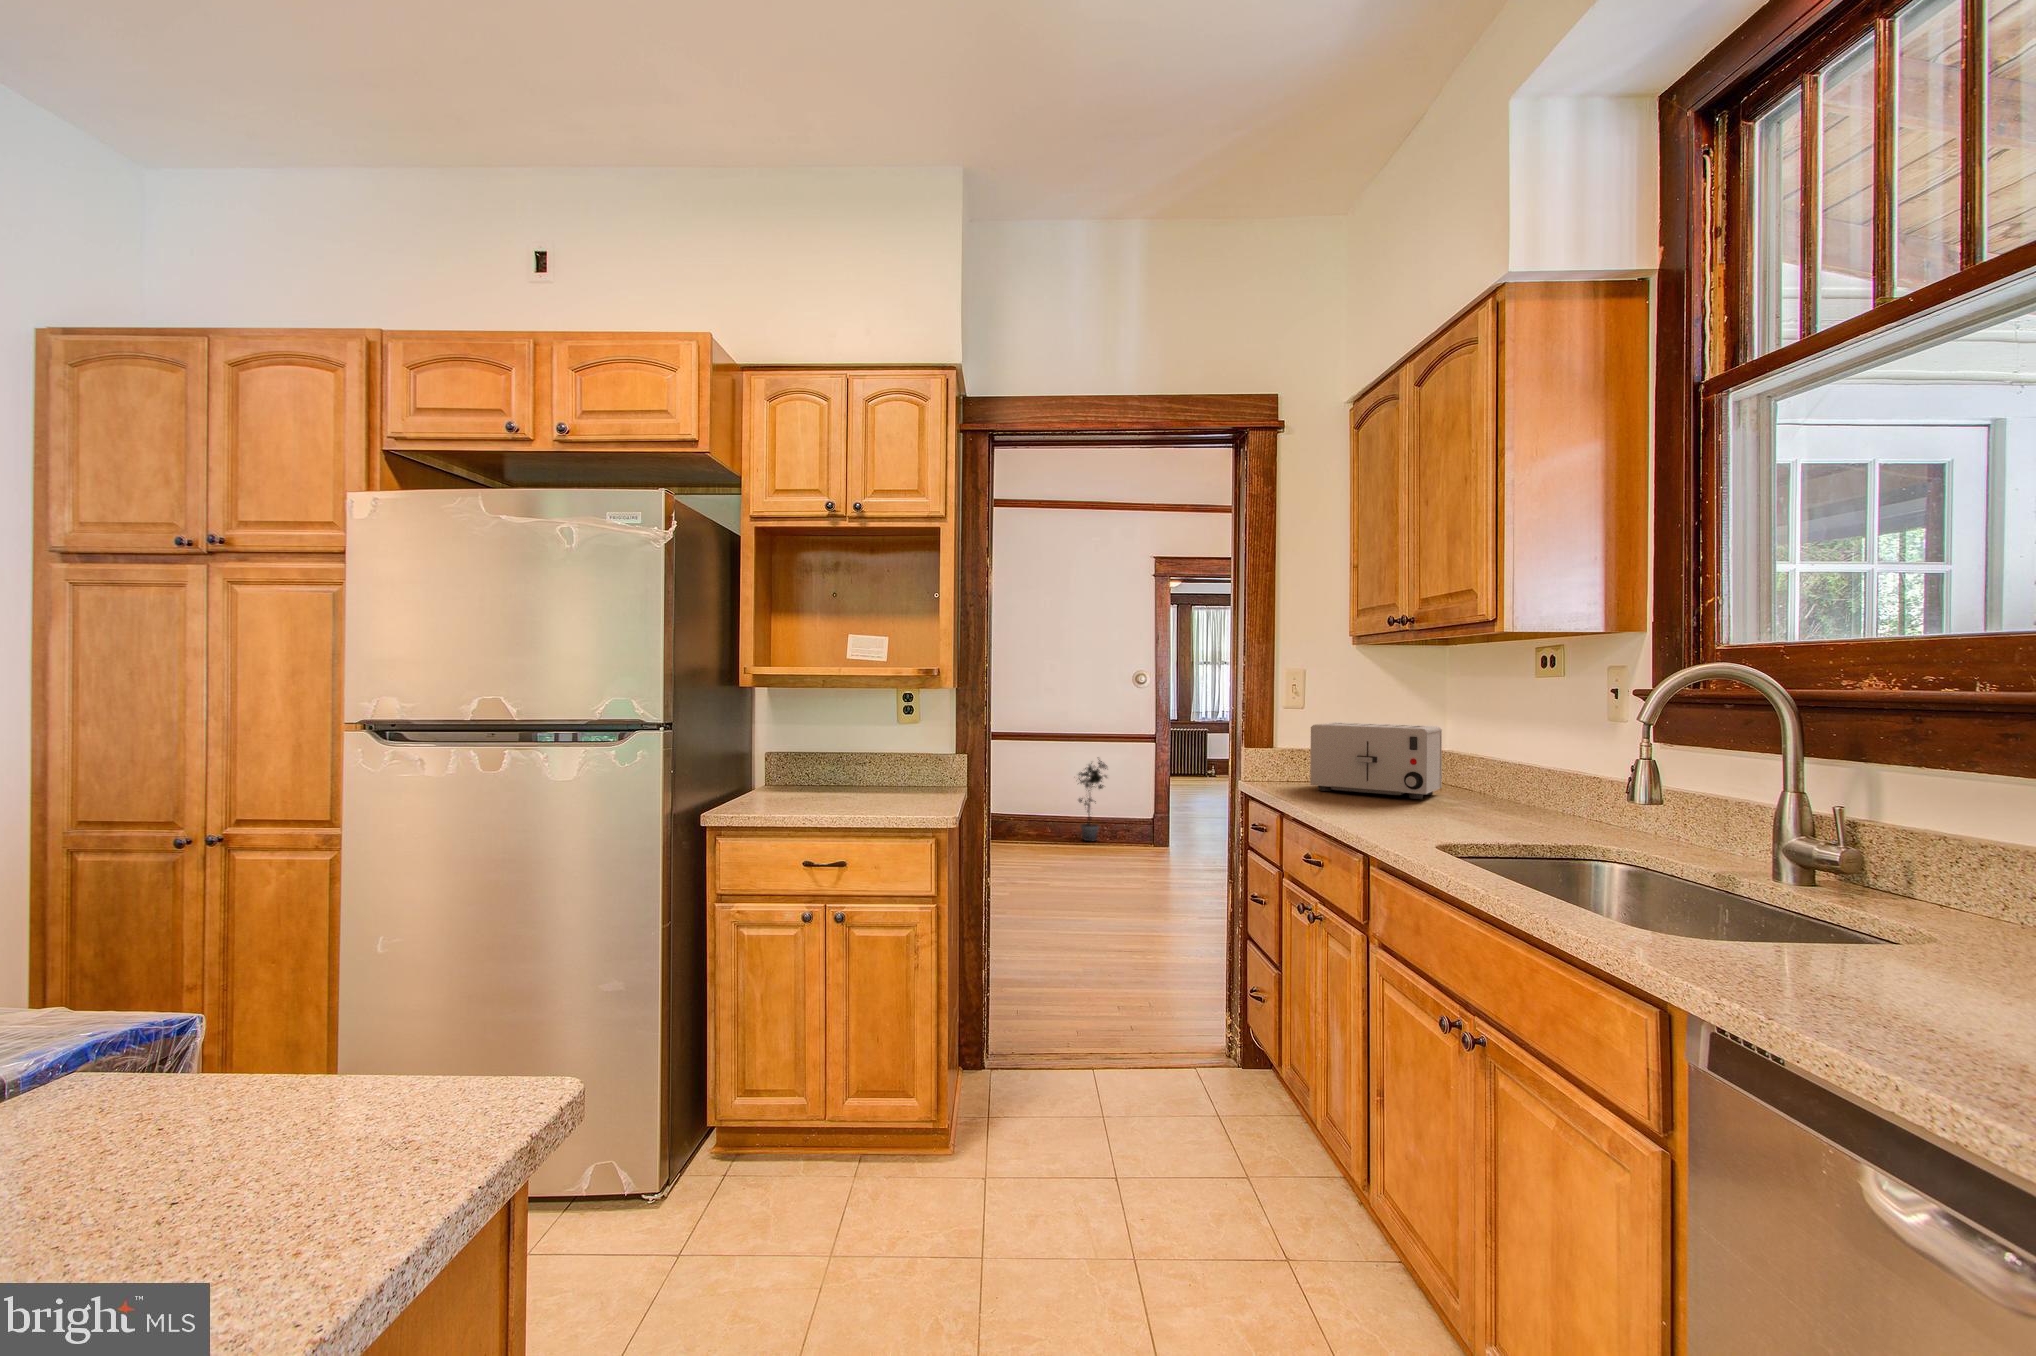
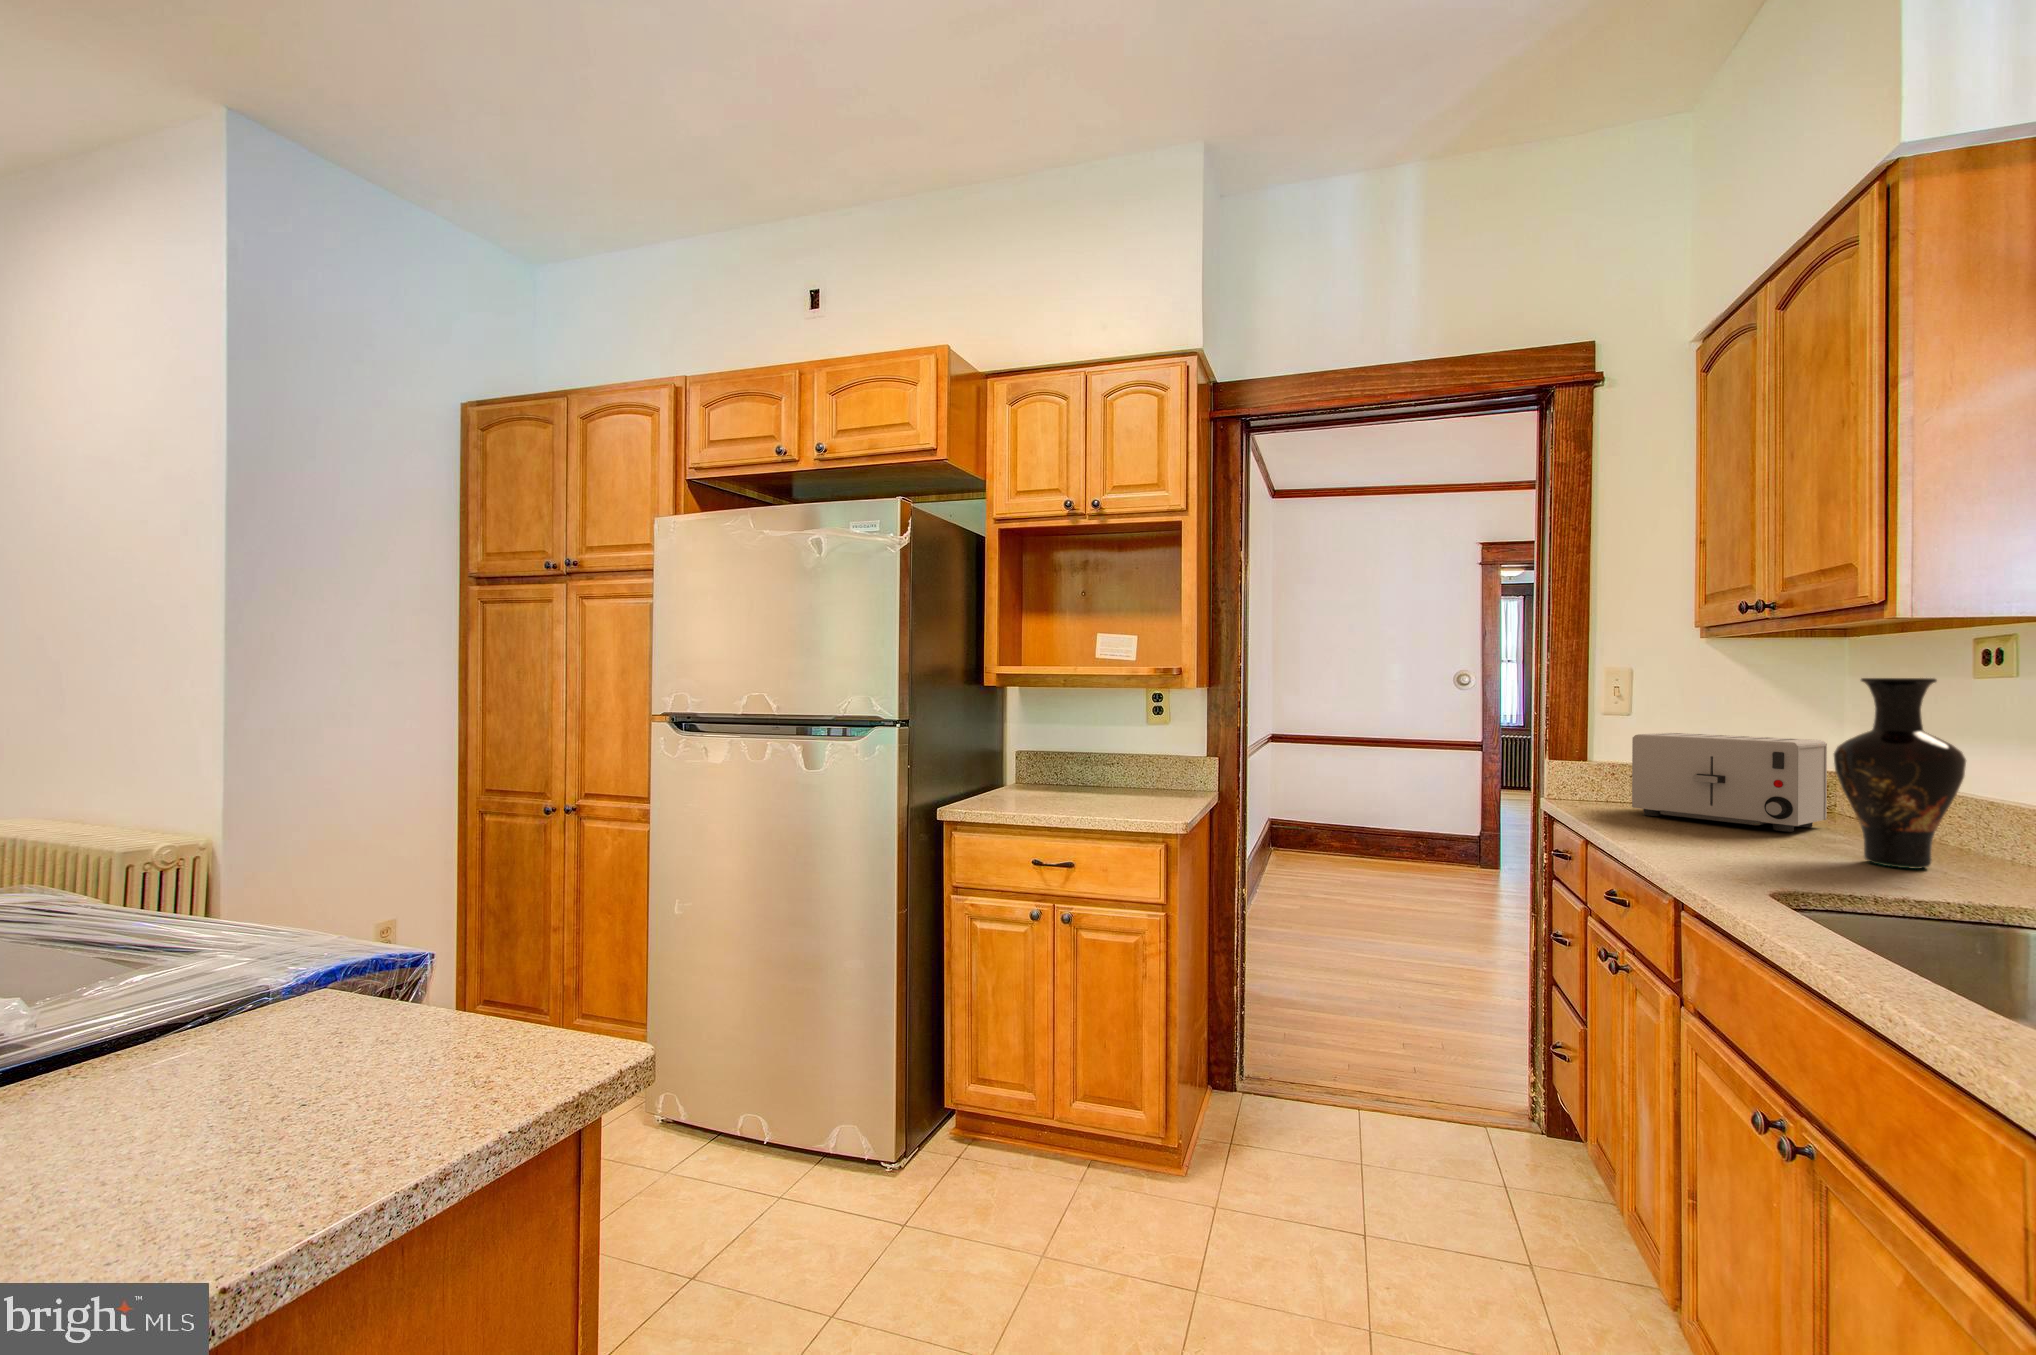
vase: none [1456,678,1538,823] -> present [1834,678,1966,869]
potted plant: present [1079,760,1107,841] -> none [1363,769,1407,863]

